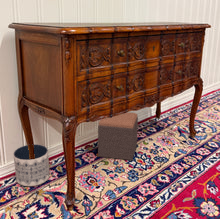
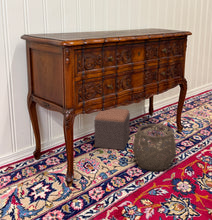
woven basket: none [144,131,196,188] -> present [133,124,176,170]
planter: present [14,144,49,186] -> none [23,135,53,169]

